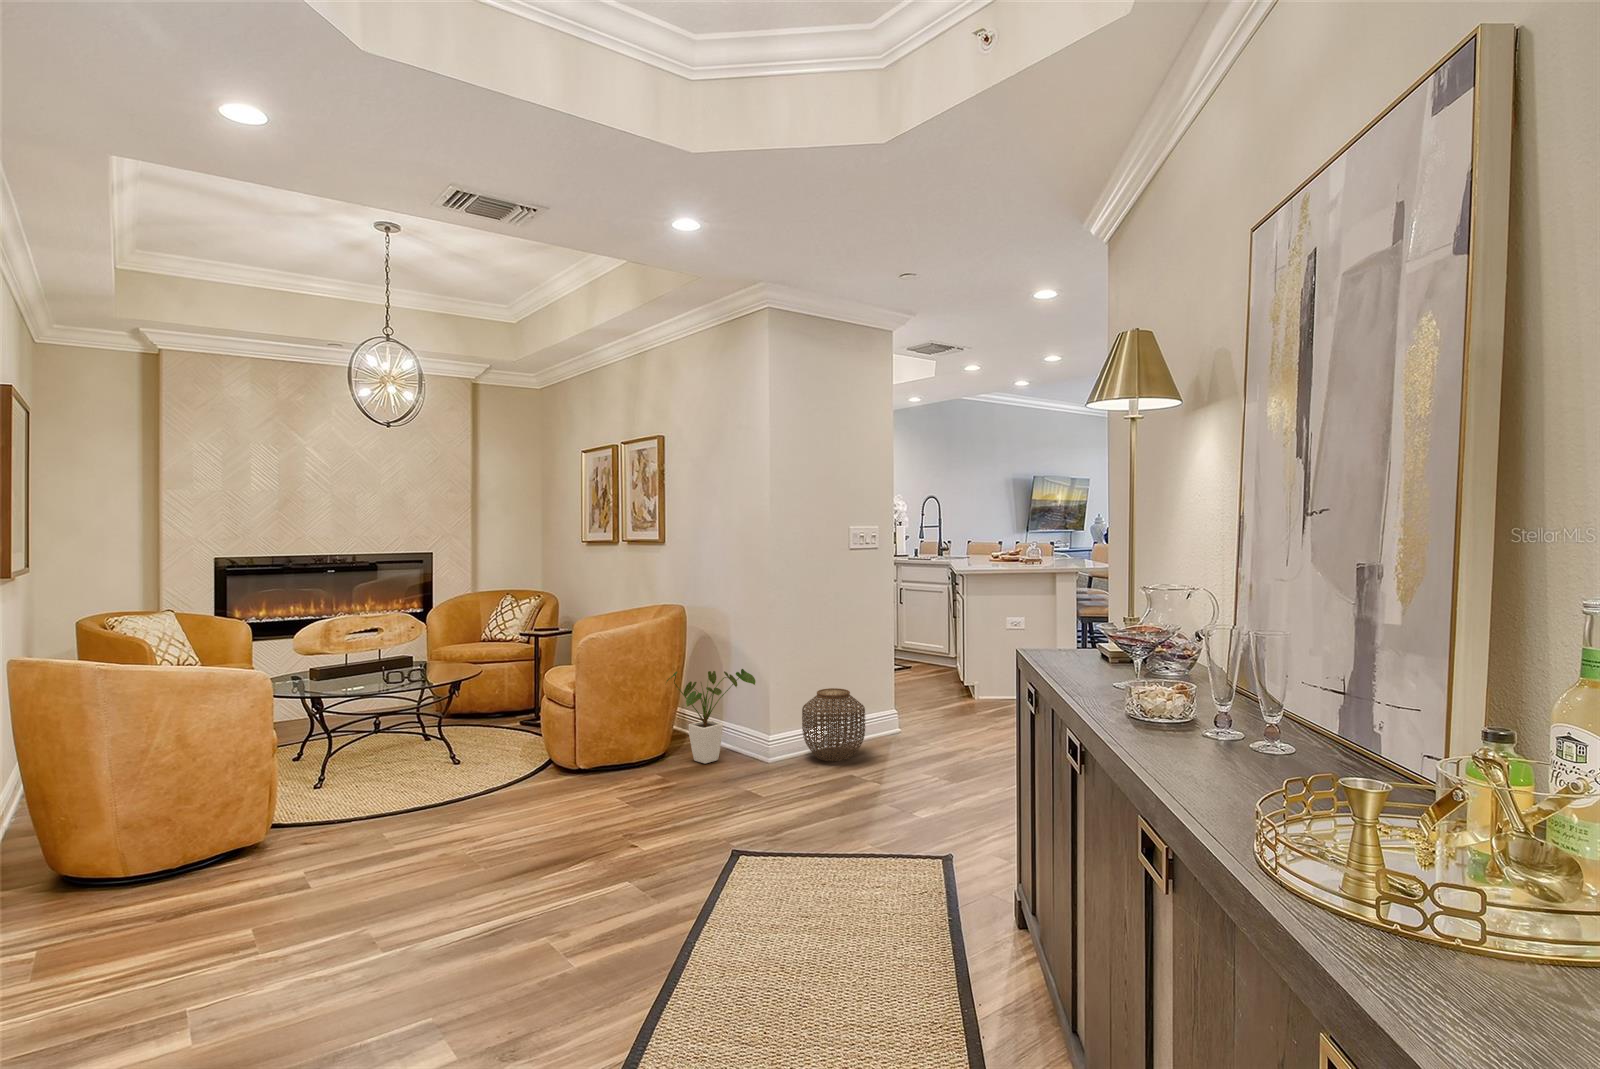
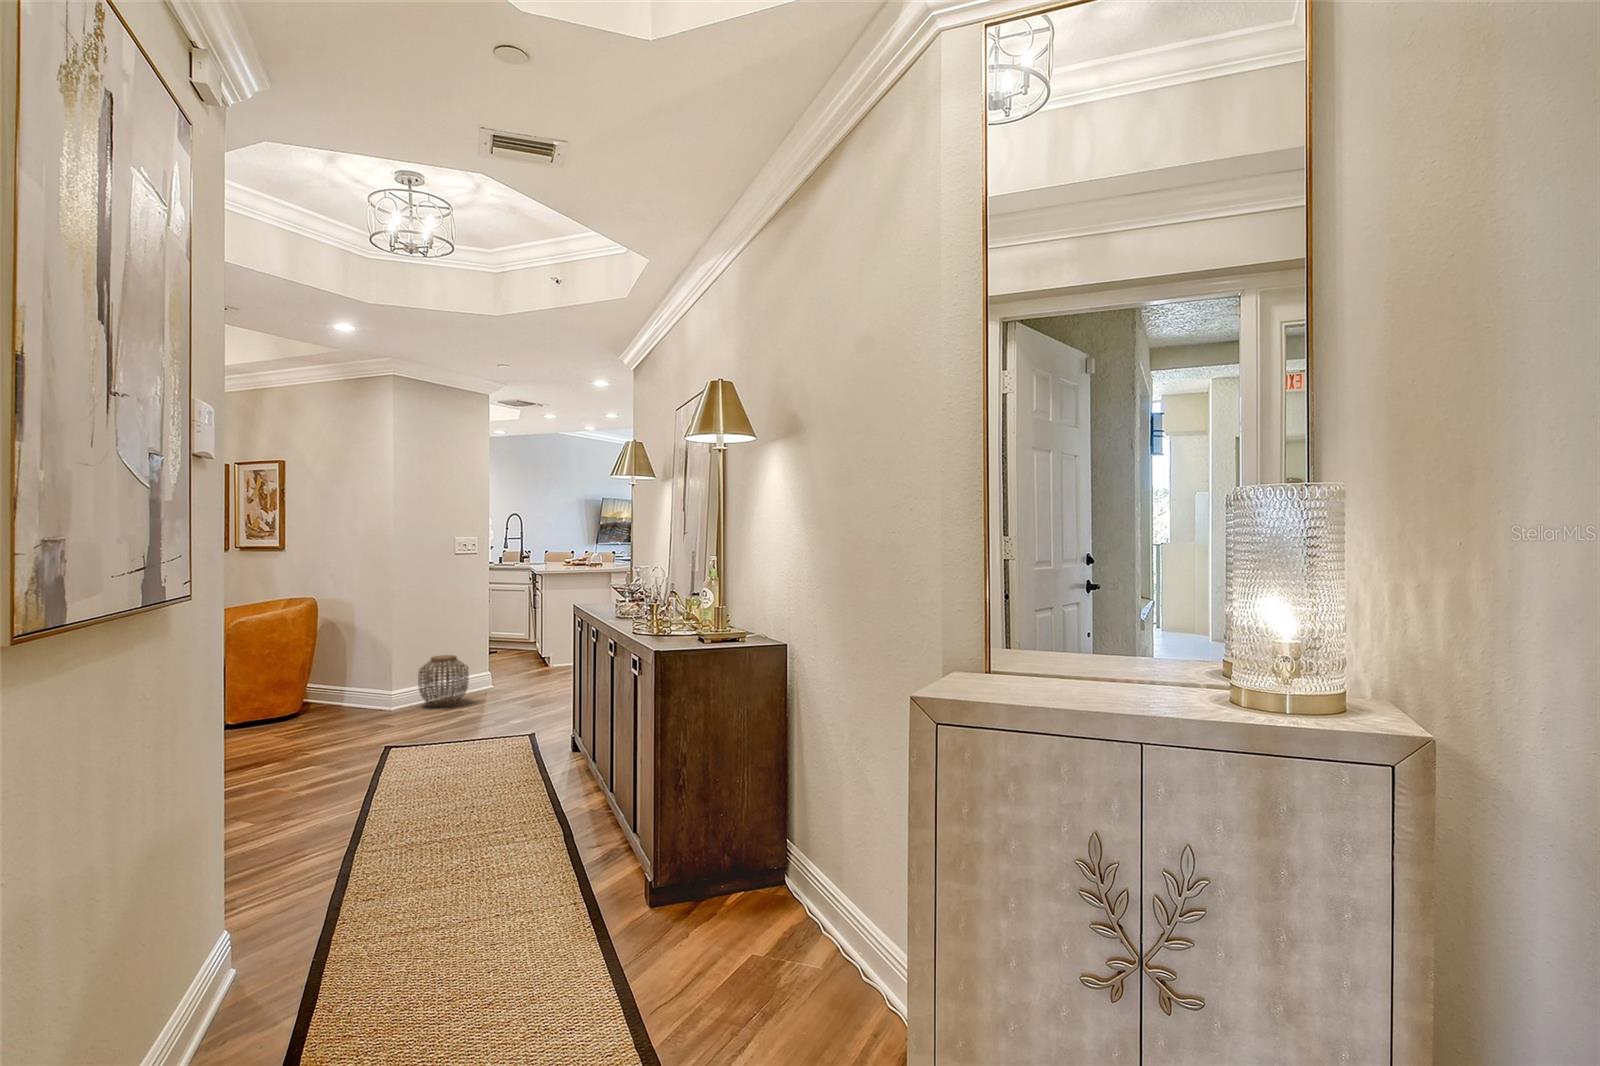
house plant: present [667,669,756,764] -> none [302,644,381,717]

